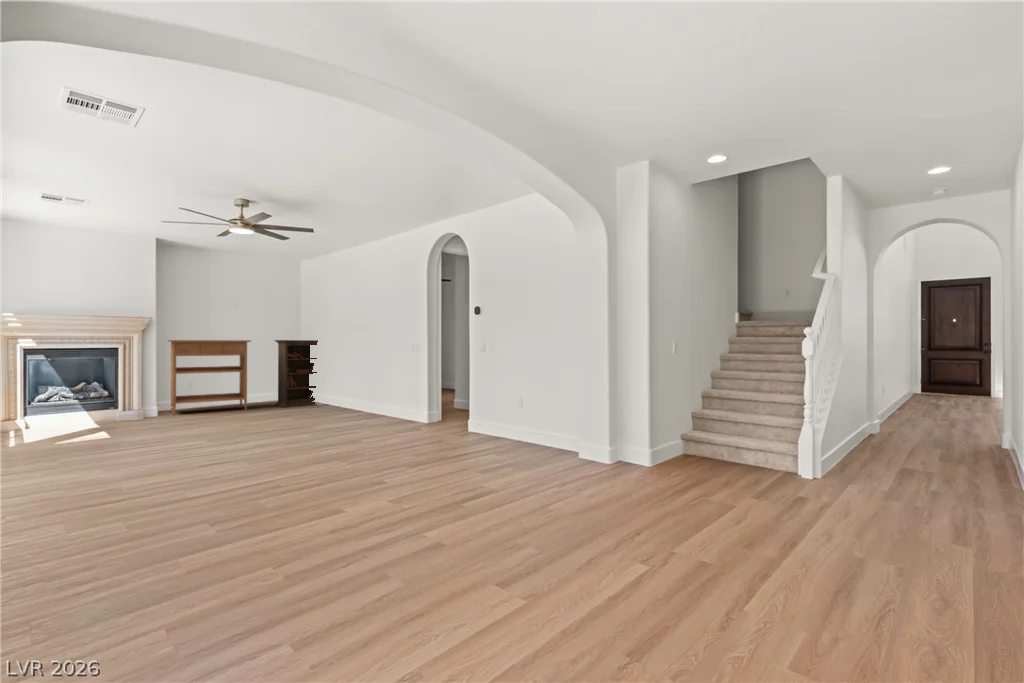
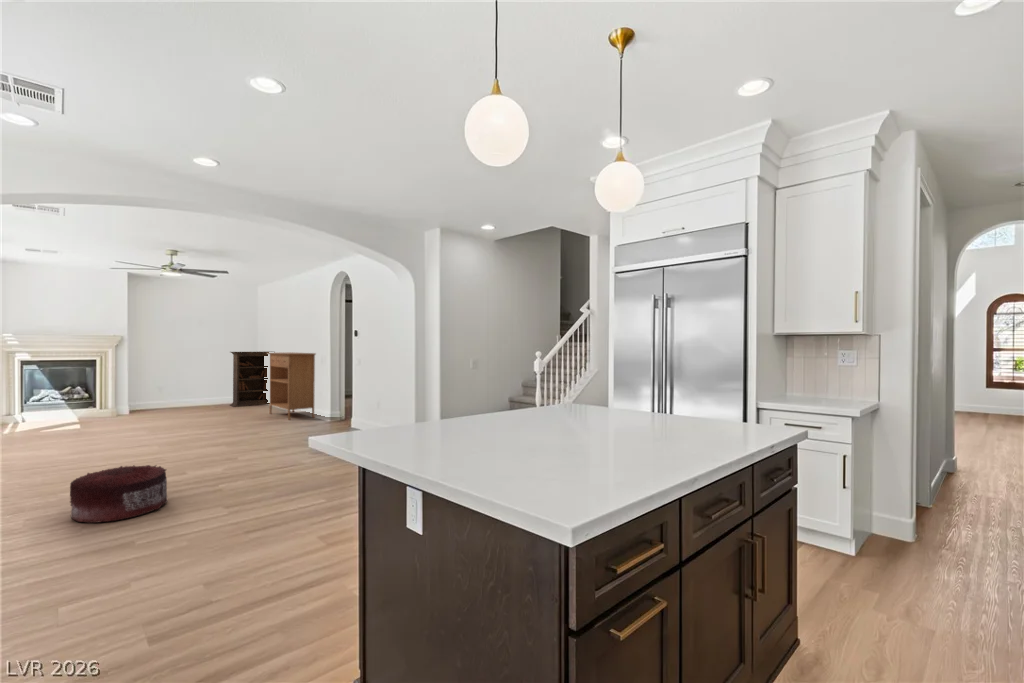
console table: present [168,340,251,415] -> present [267,352,315,420]
pouf: none [248,499,389,614] -> present [70,465,168,523]

